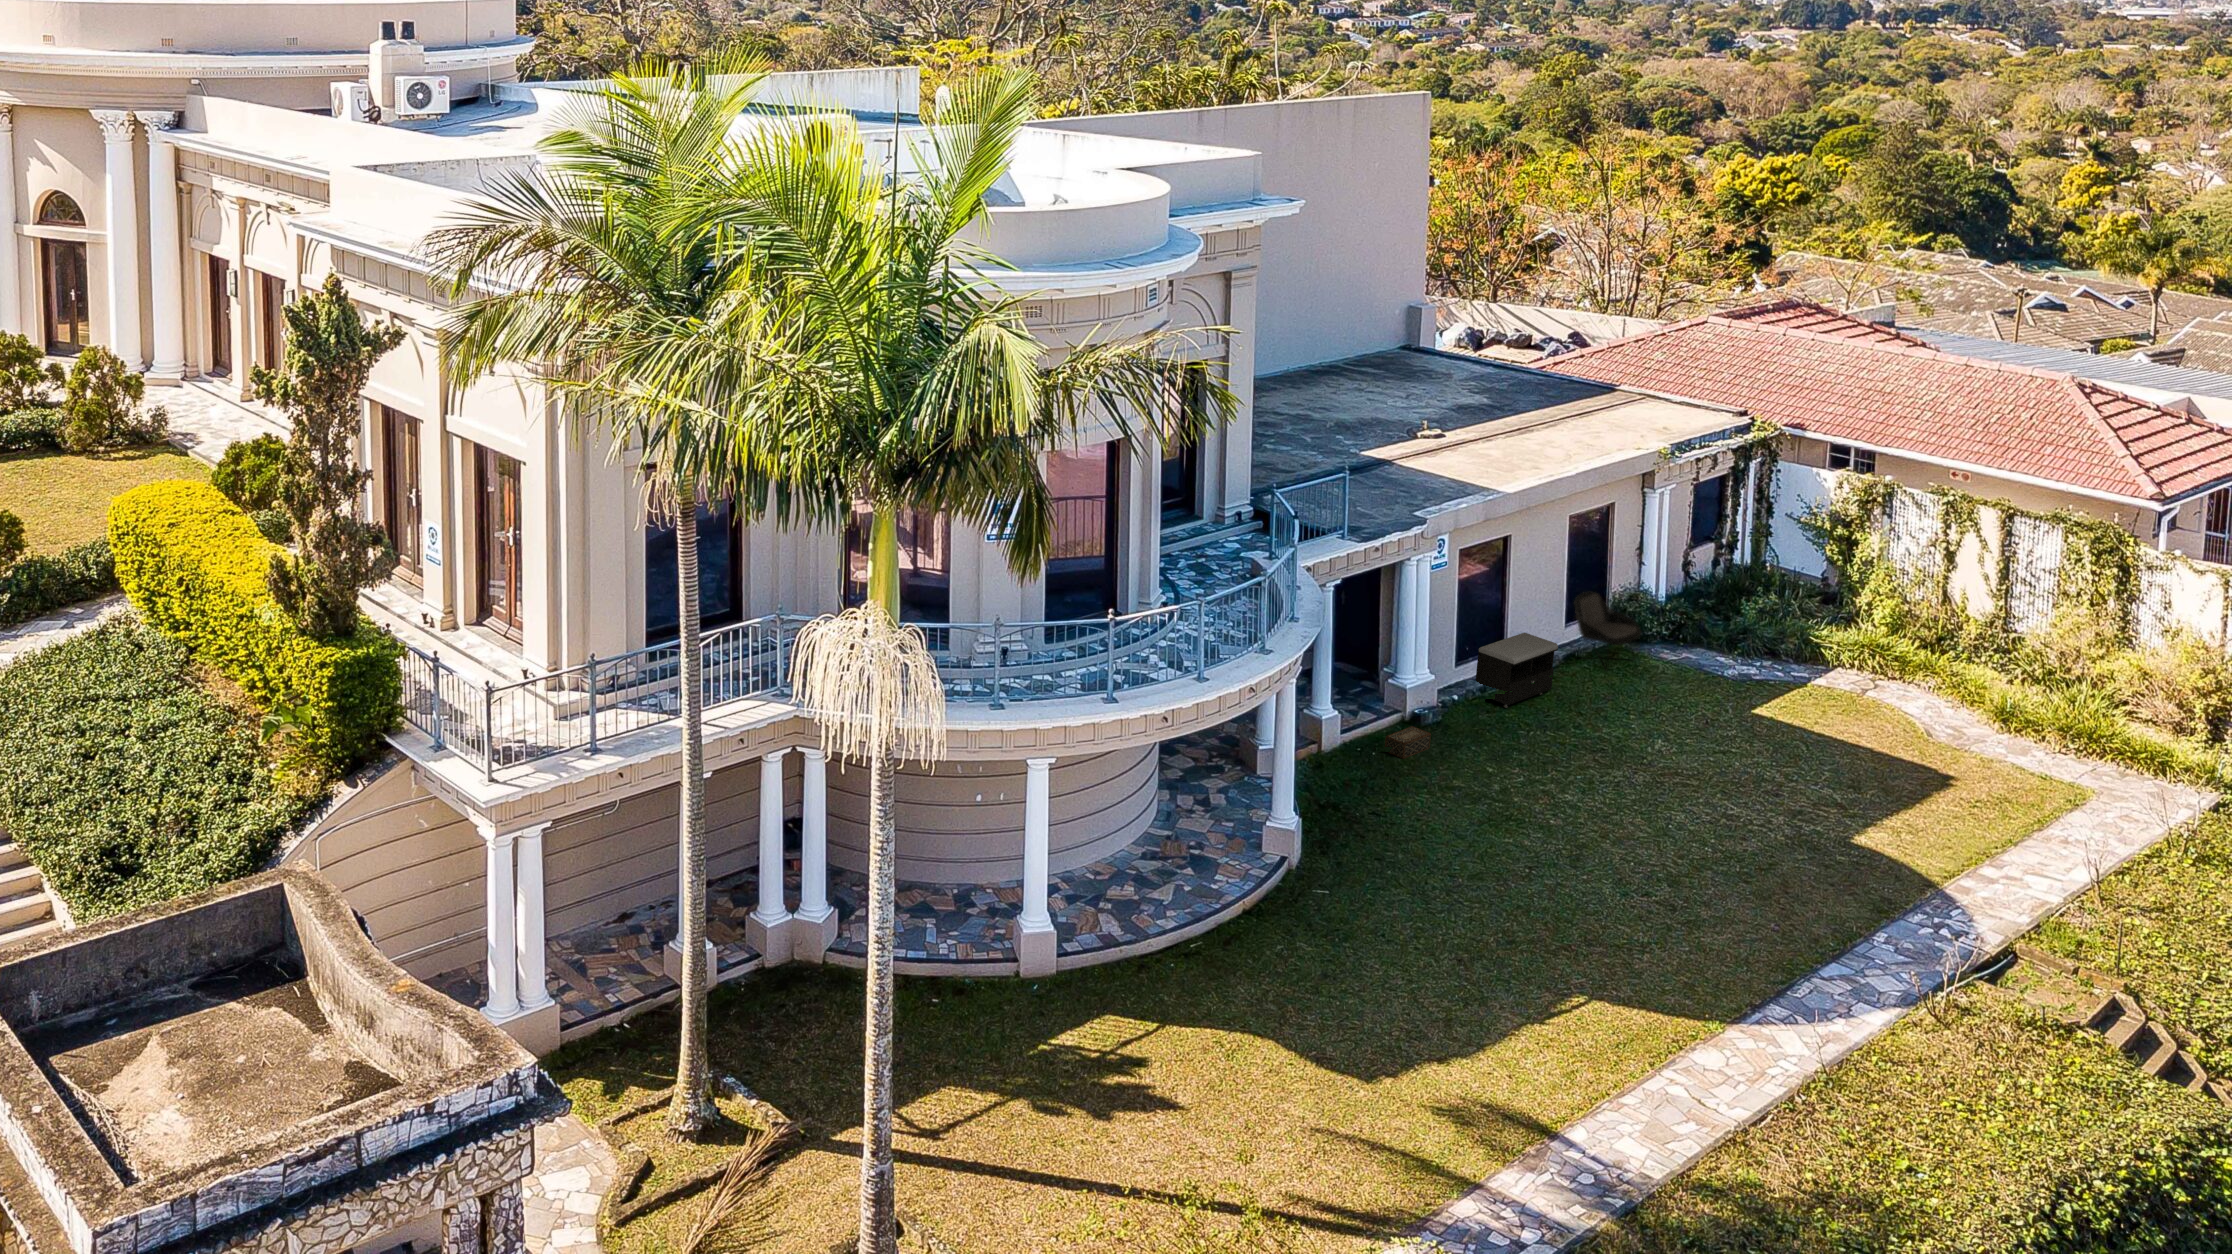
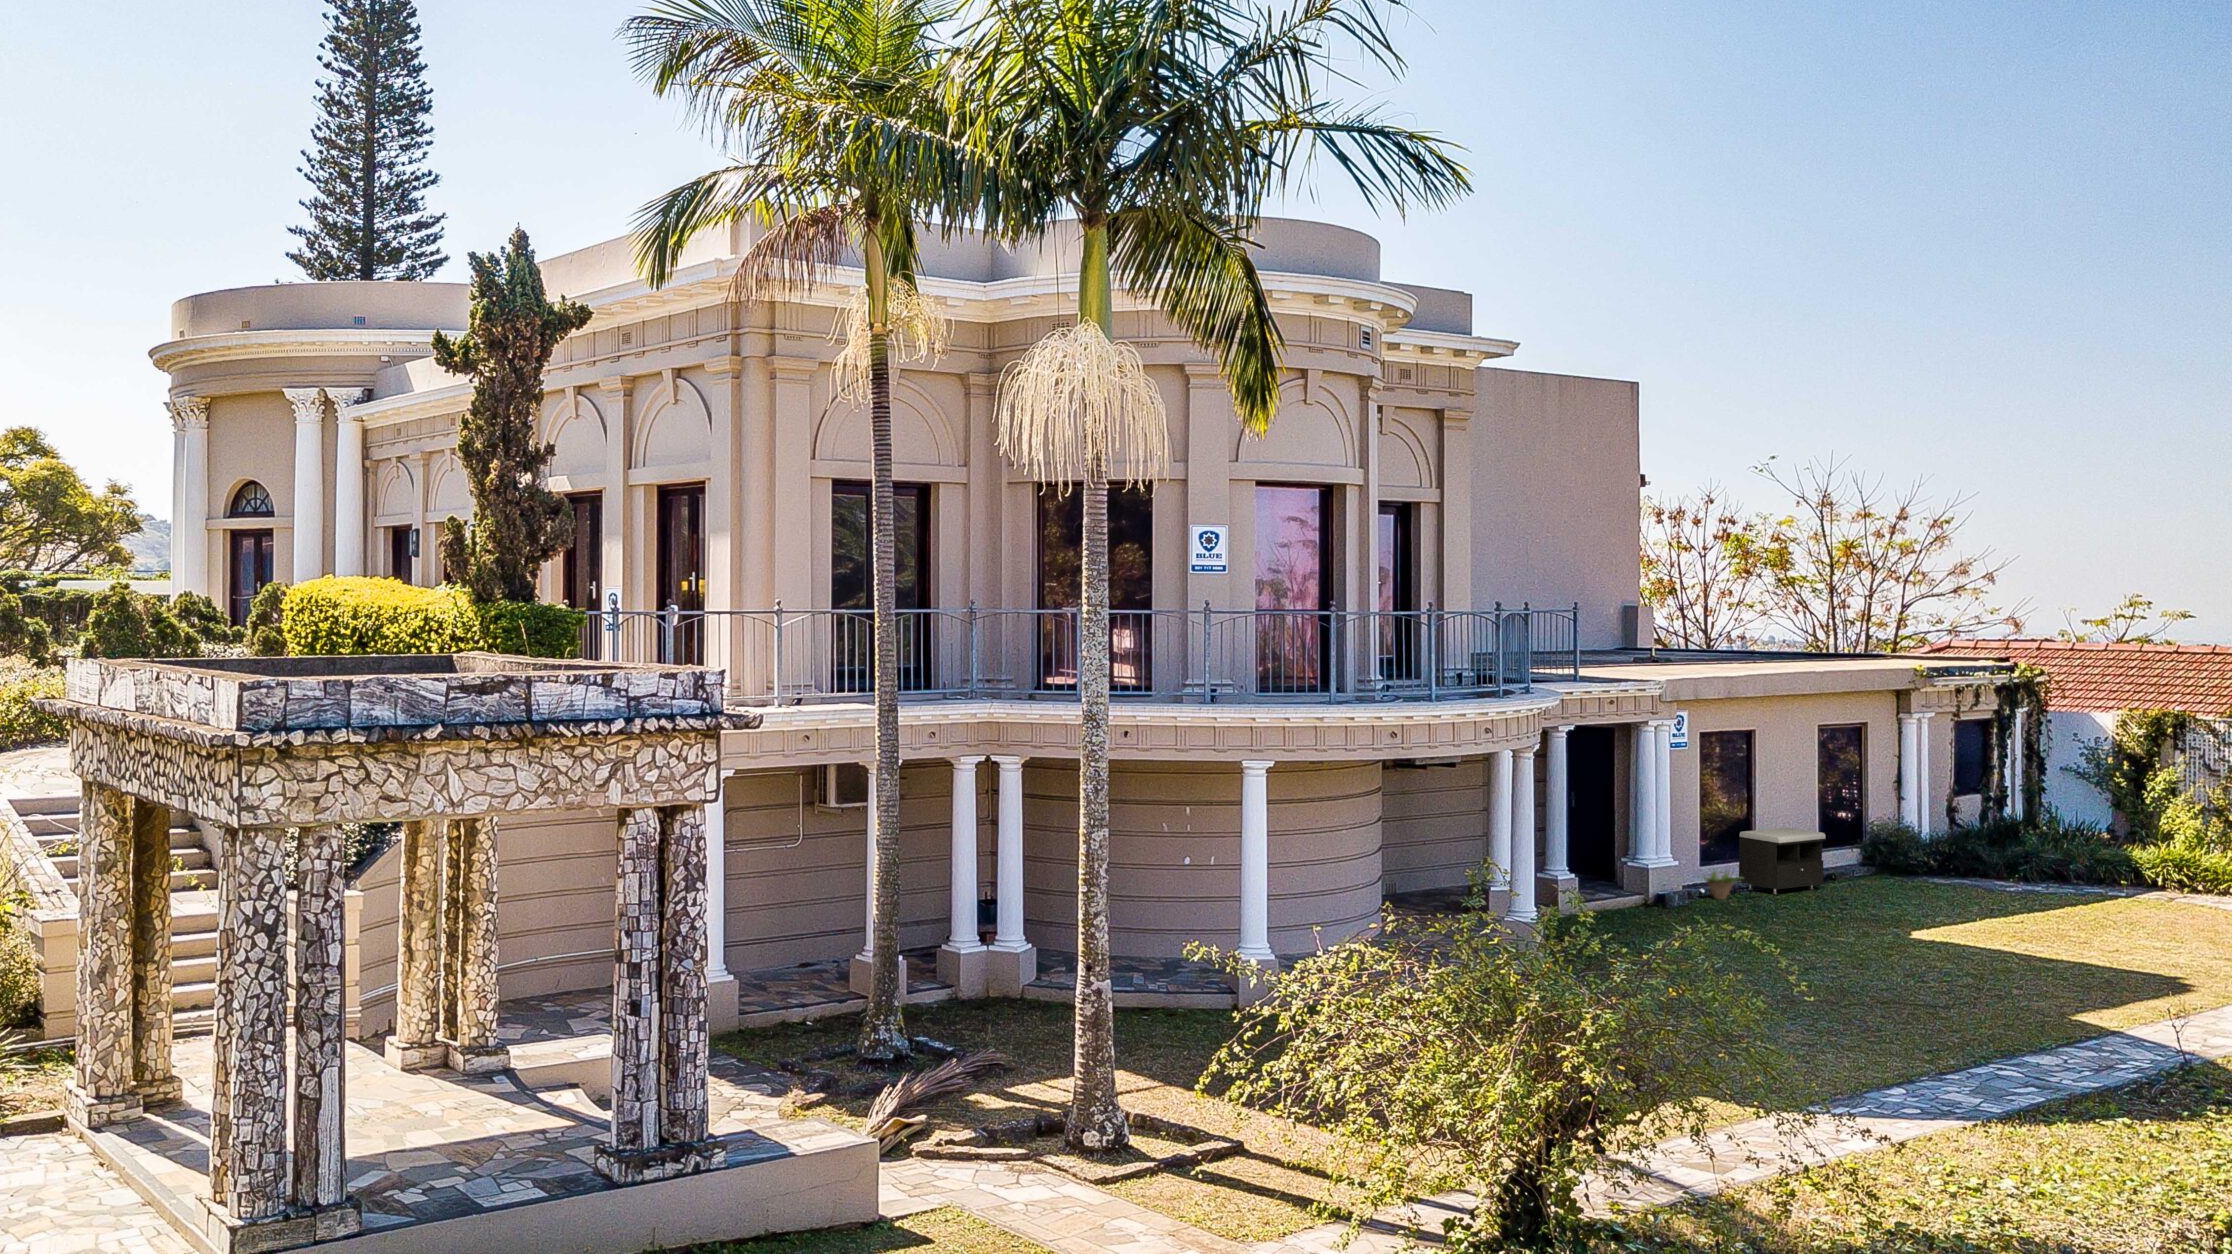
lounge chair: present [1574,592,1642,661] -> none [1836,806,1916,882]
decorative plant: none [1432,691,1479,723] -> present [1702,871,1739,899]
woven basket: present [1385,726,1431,759] -> none [1646,888,1695,914]

